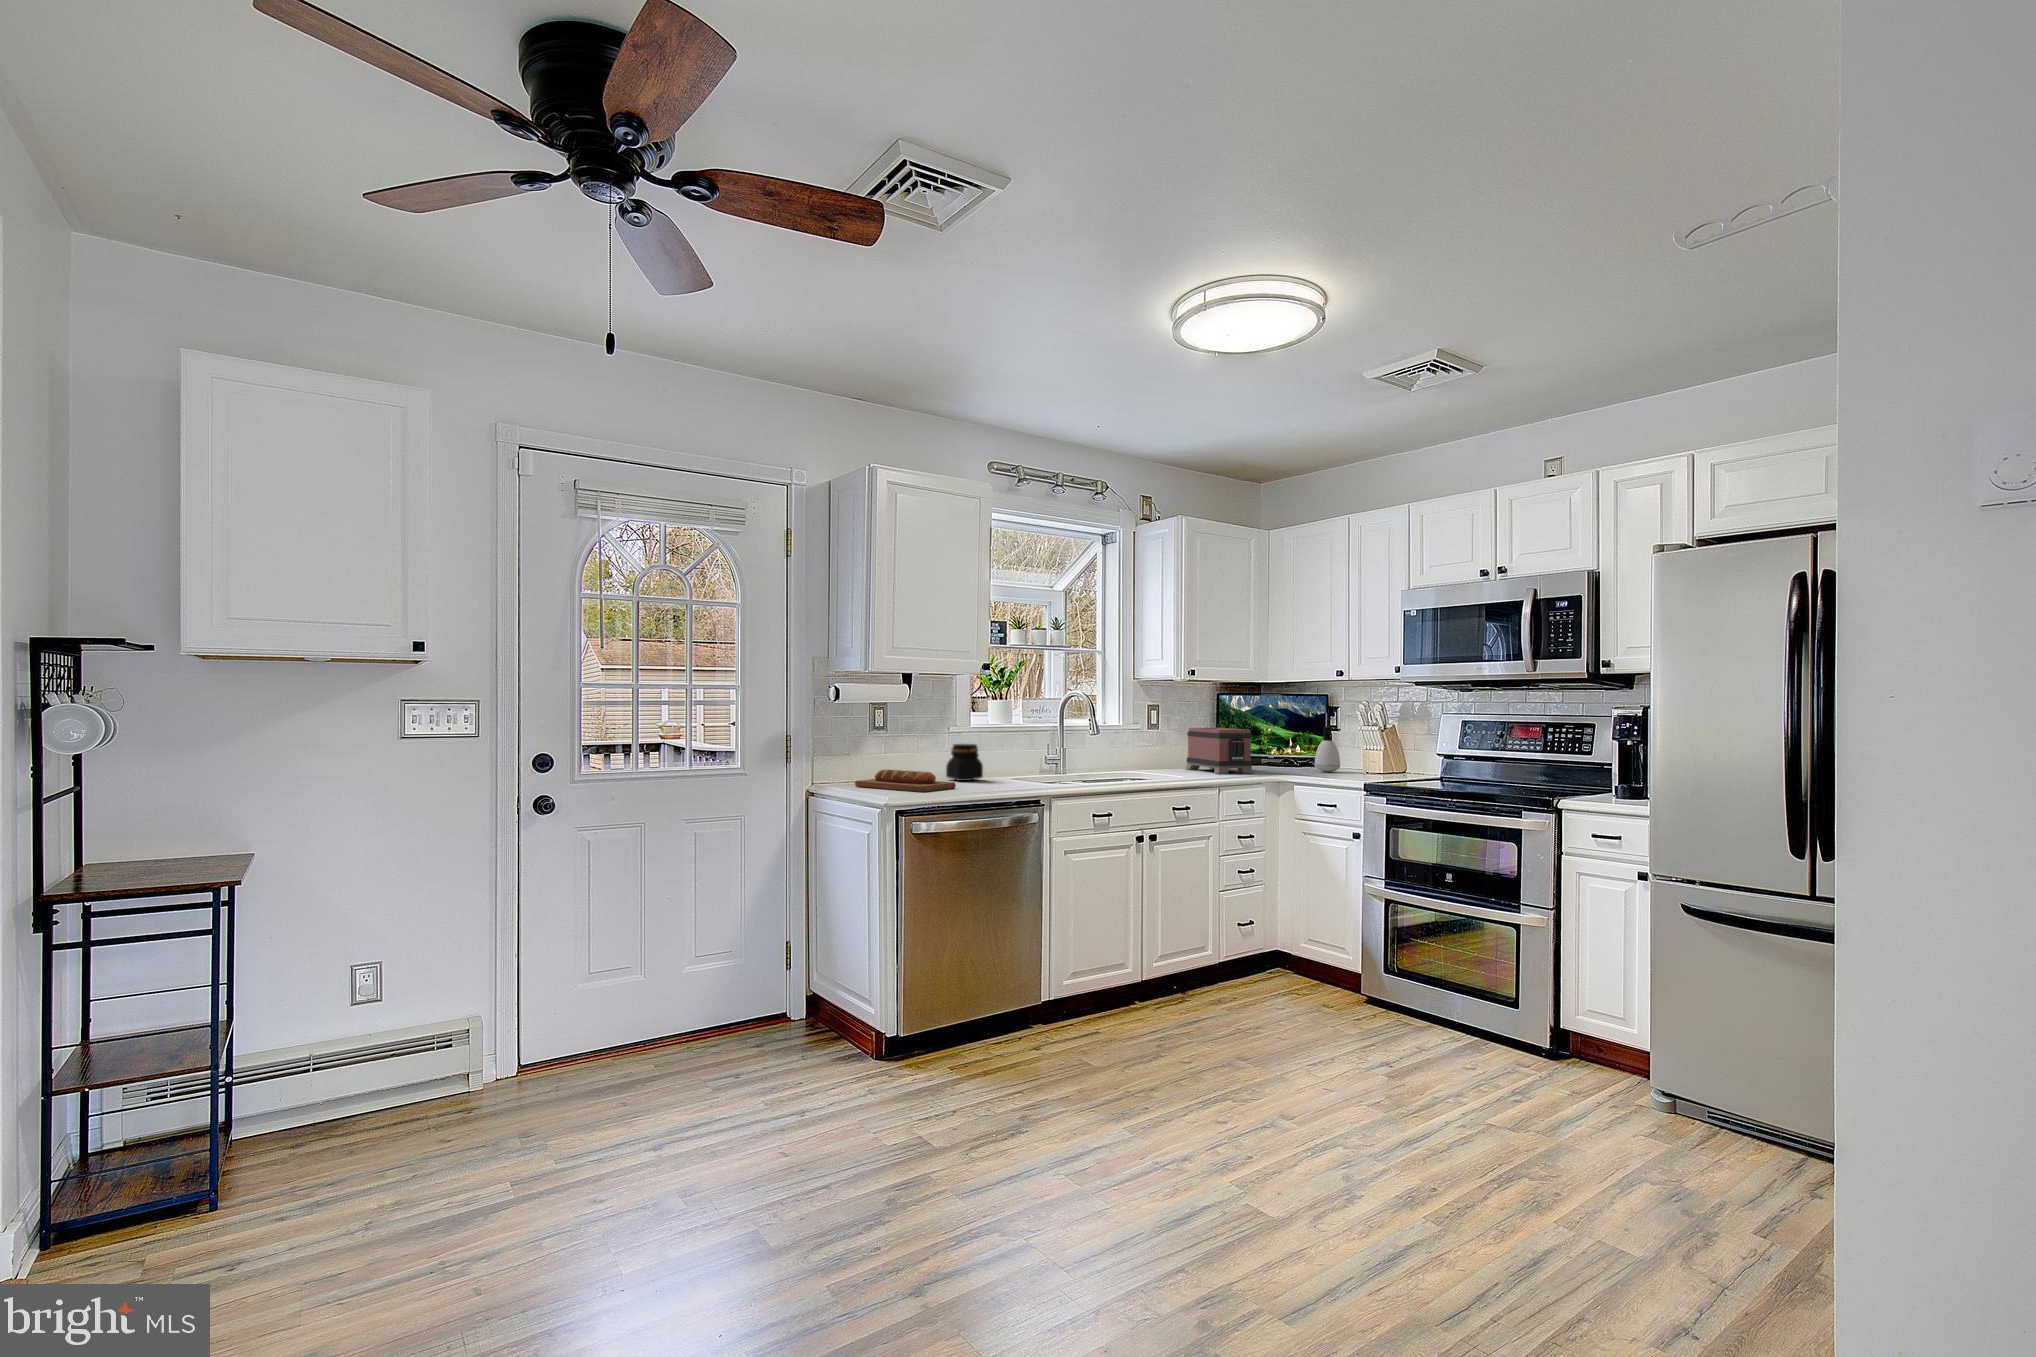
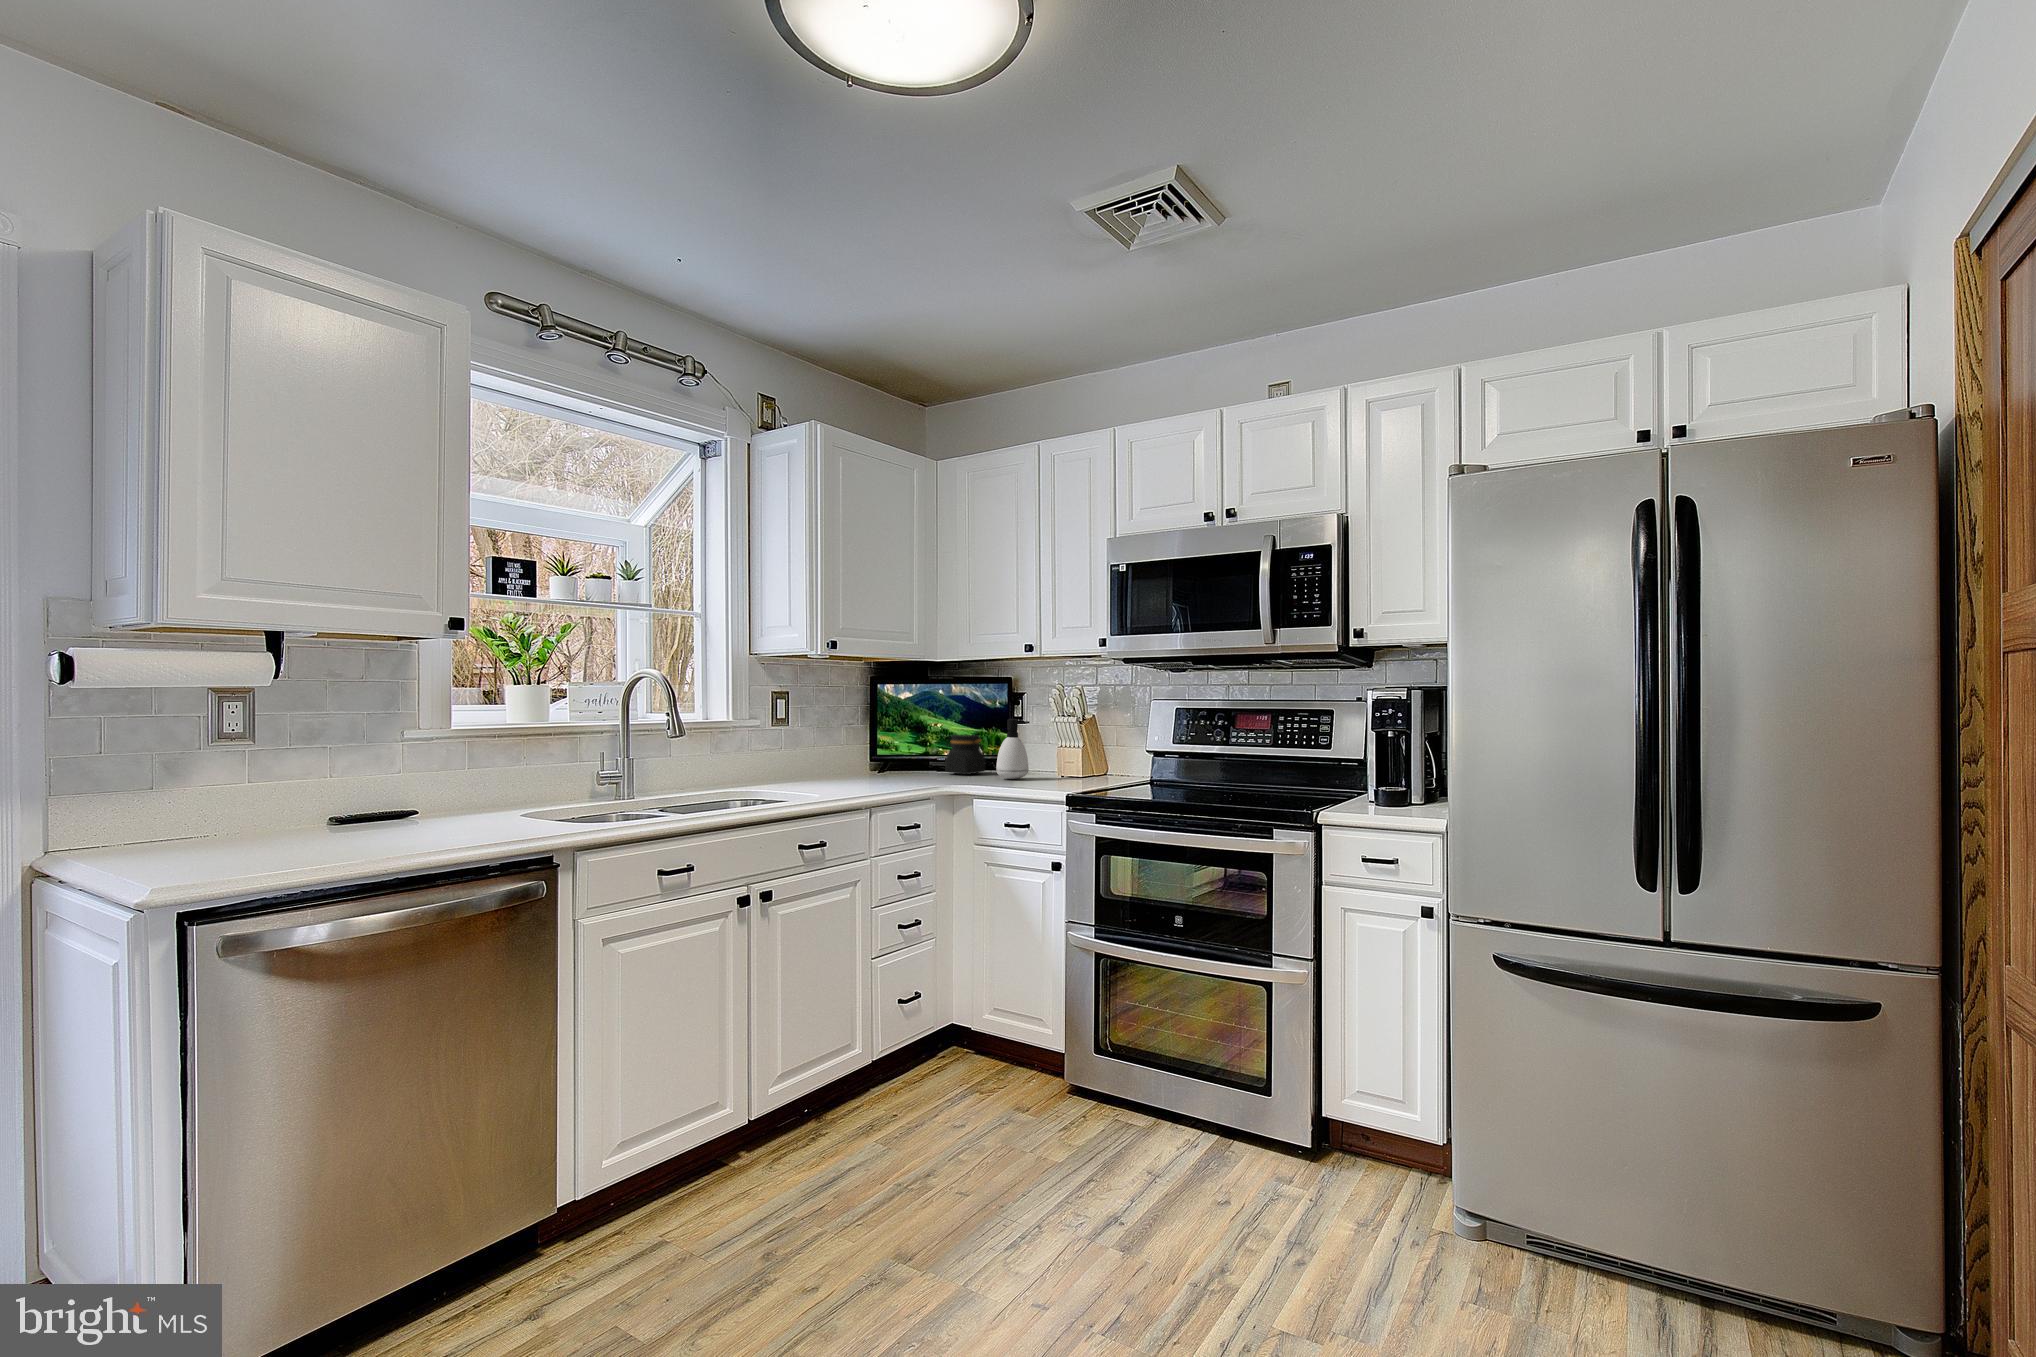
toaster: present [1185,728,1254,774] -> none [822,723,917,790]
jar: present [946,744,983,781] -> present [945,735,985,775]
bread loaf: present [855,769,956,792] -> none [151,819,381,864]

